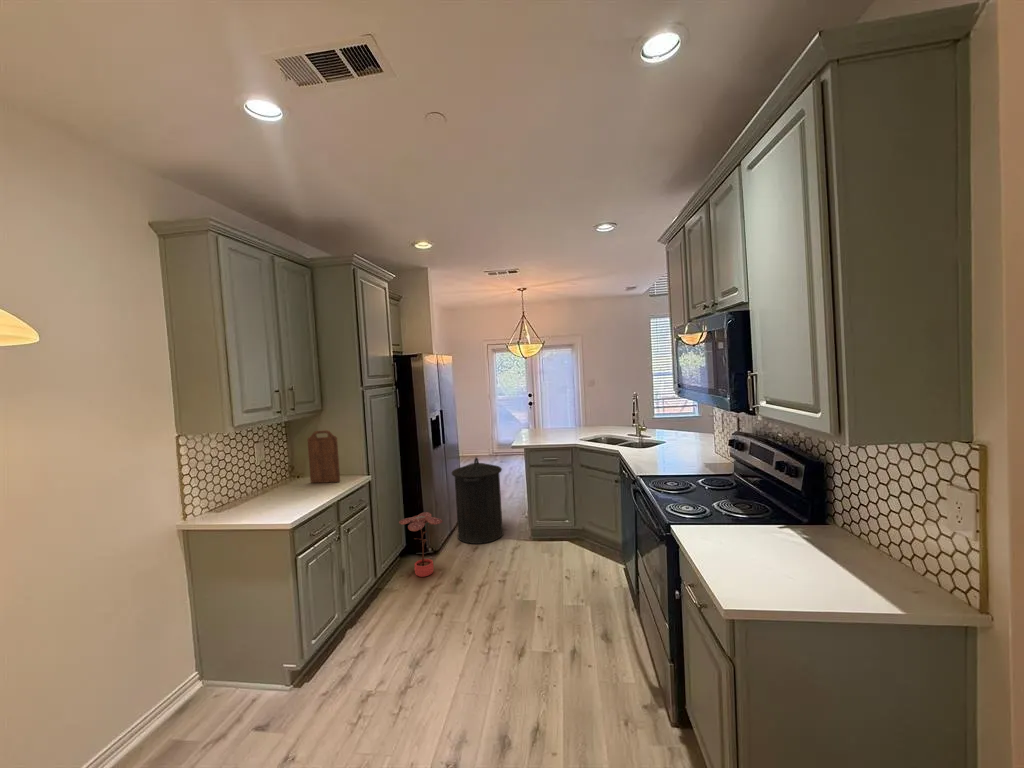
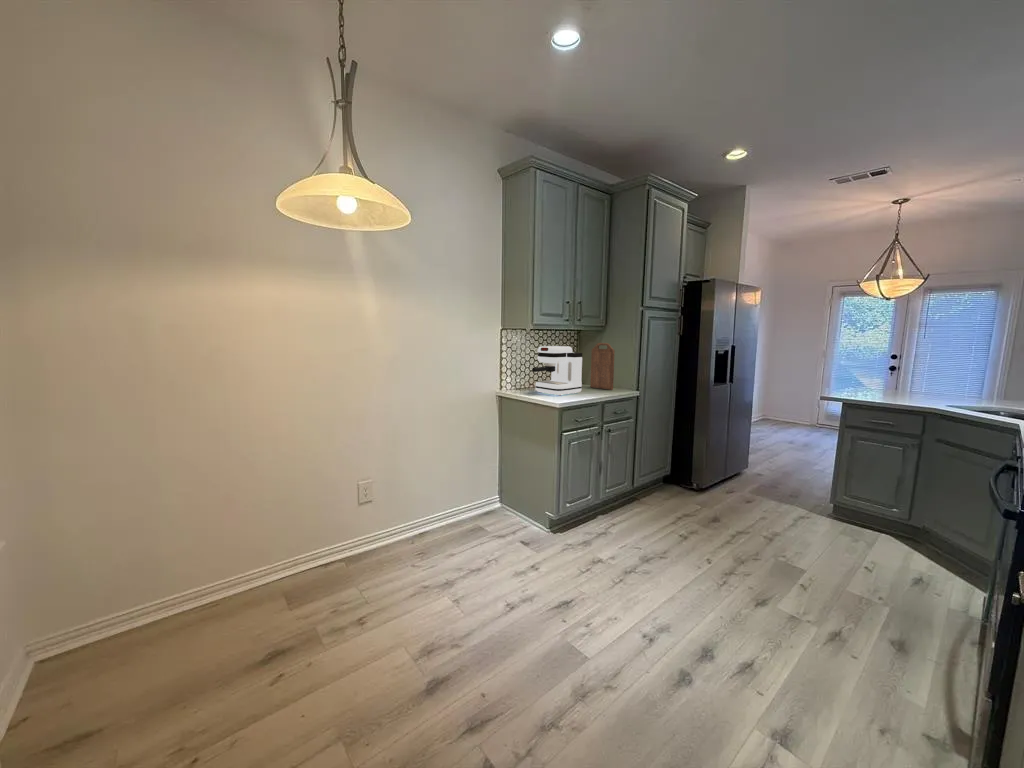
coffee maker: none [240,443,308,508] -> present [532,346,582,396]
trash can: present [452,458,503,544] -> none [734,401,803,495]
potted plant: present [399,512,443,577] -> none [667,441,711,501]

